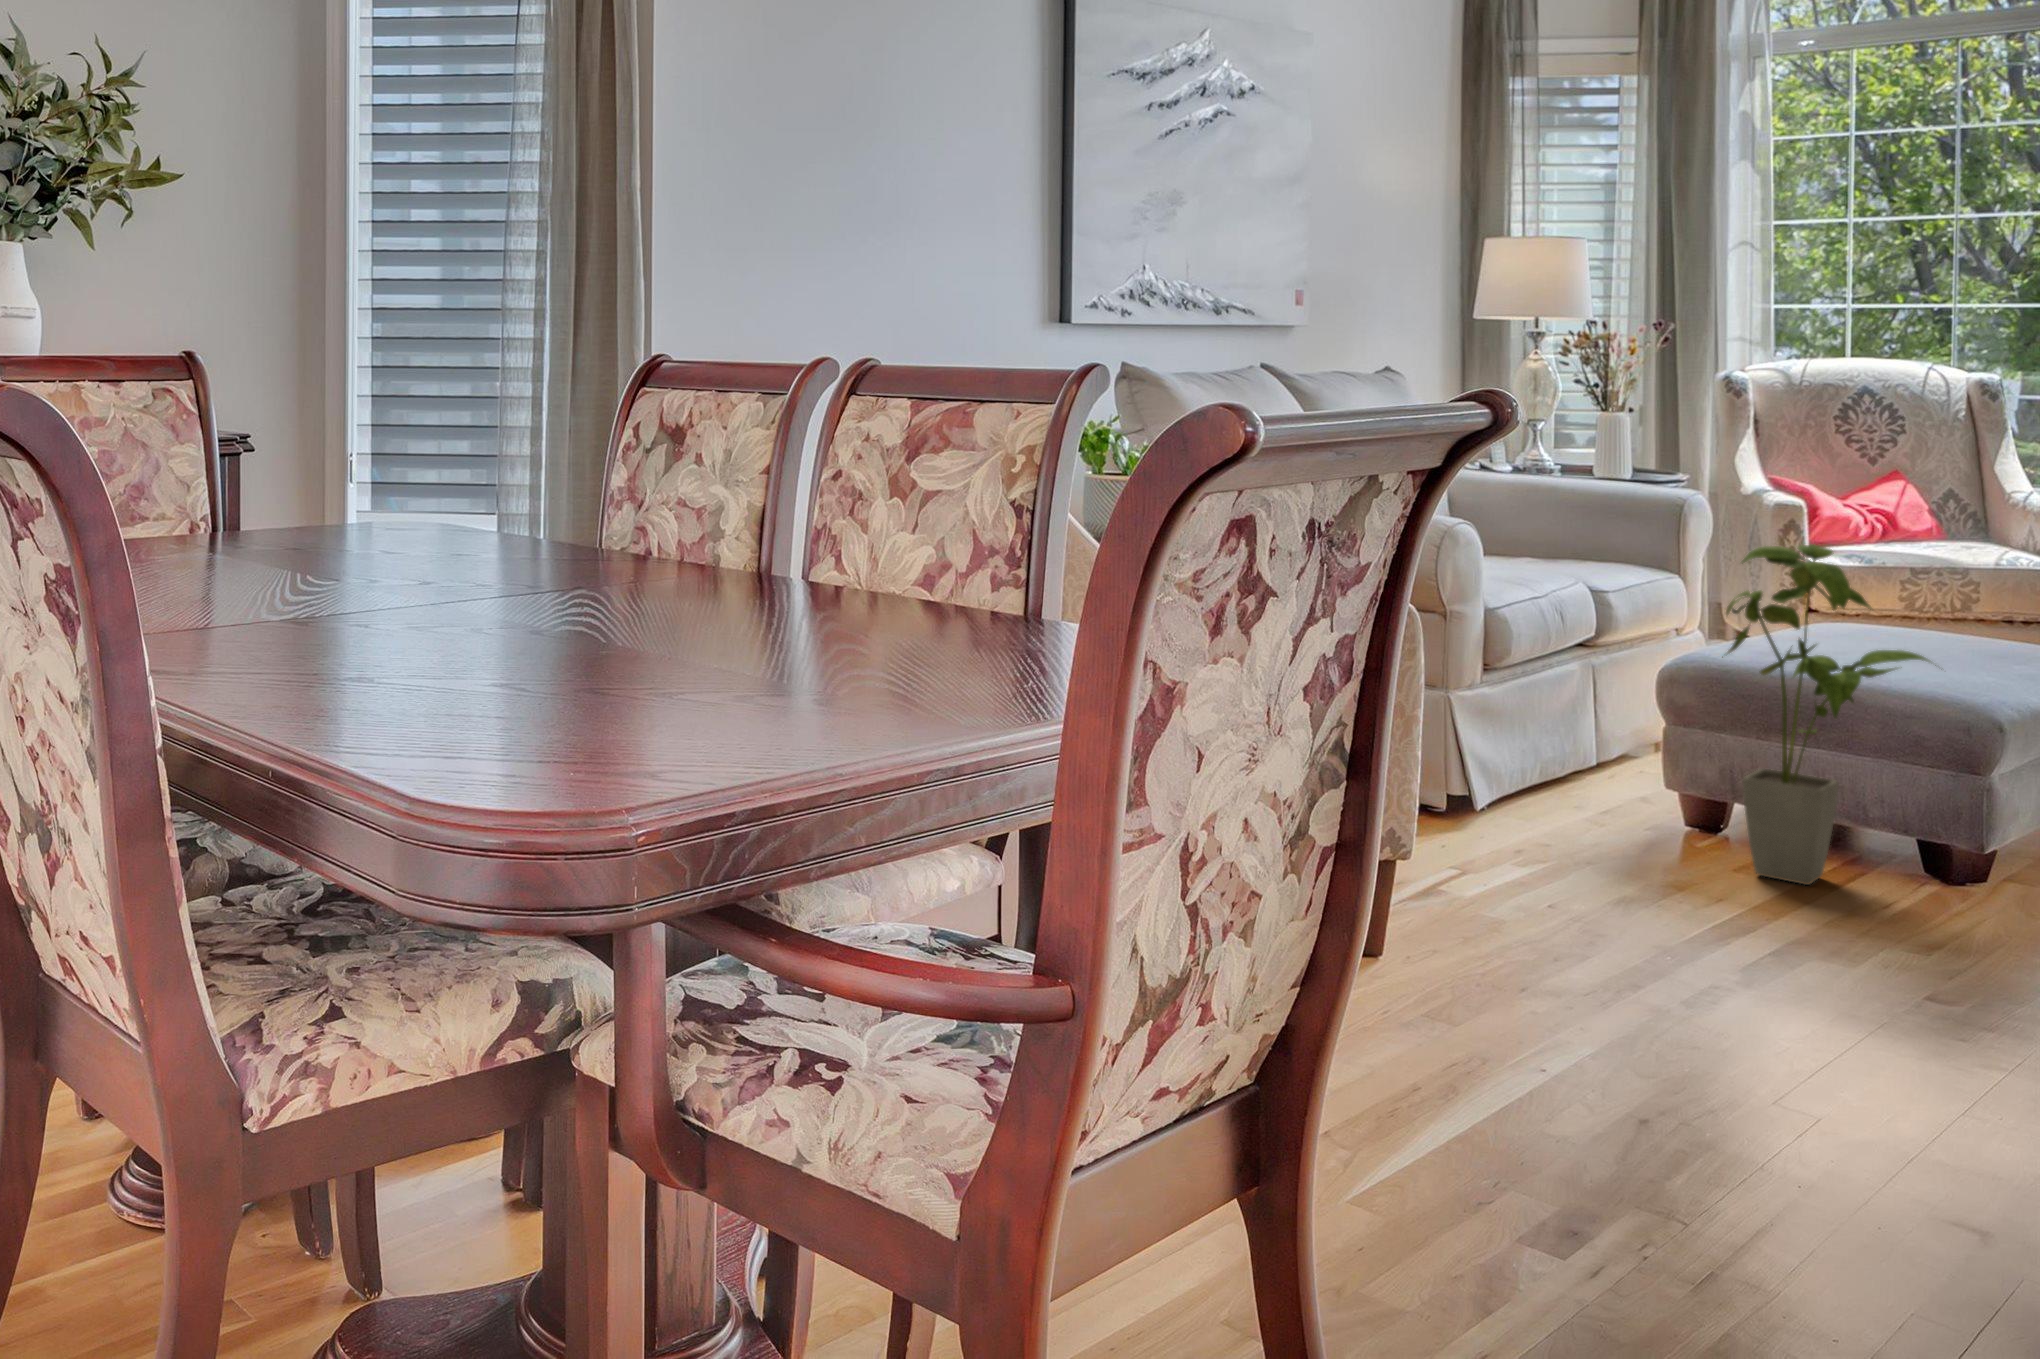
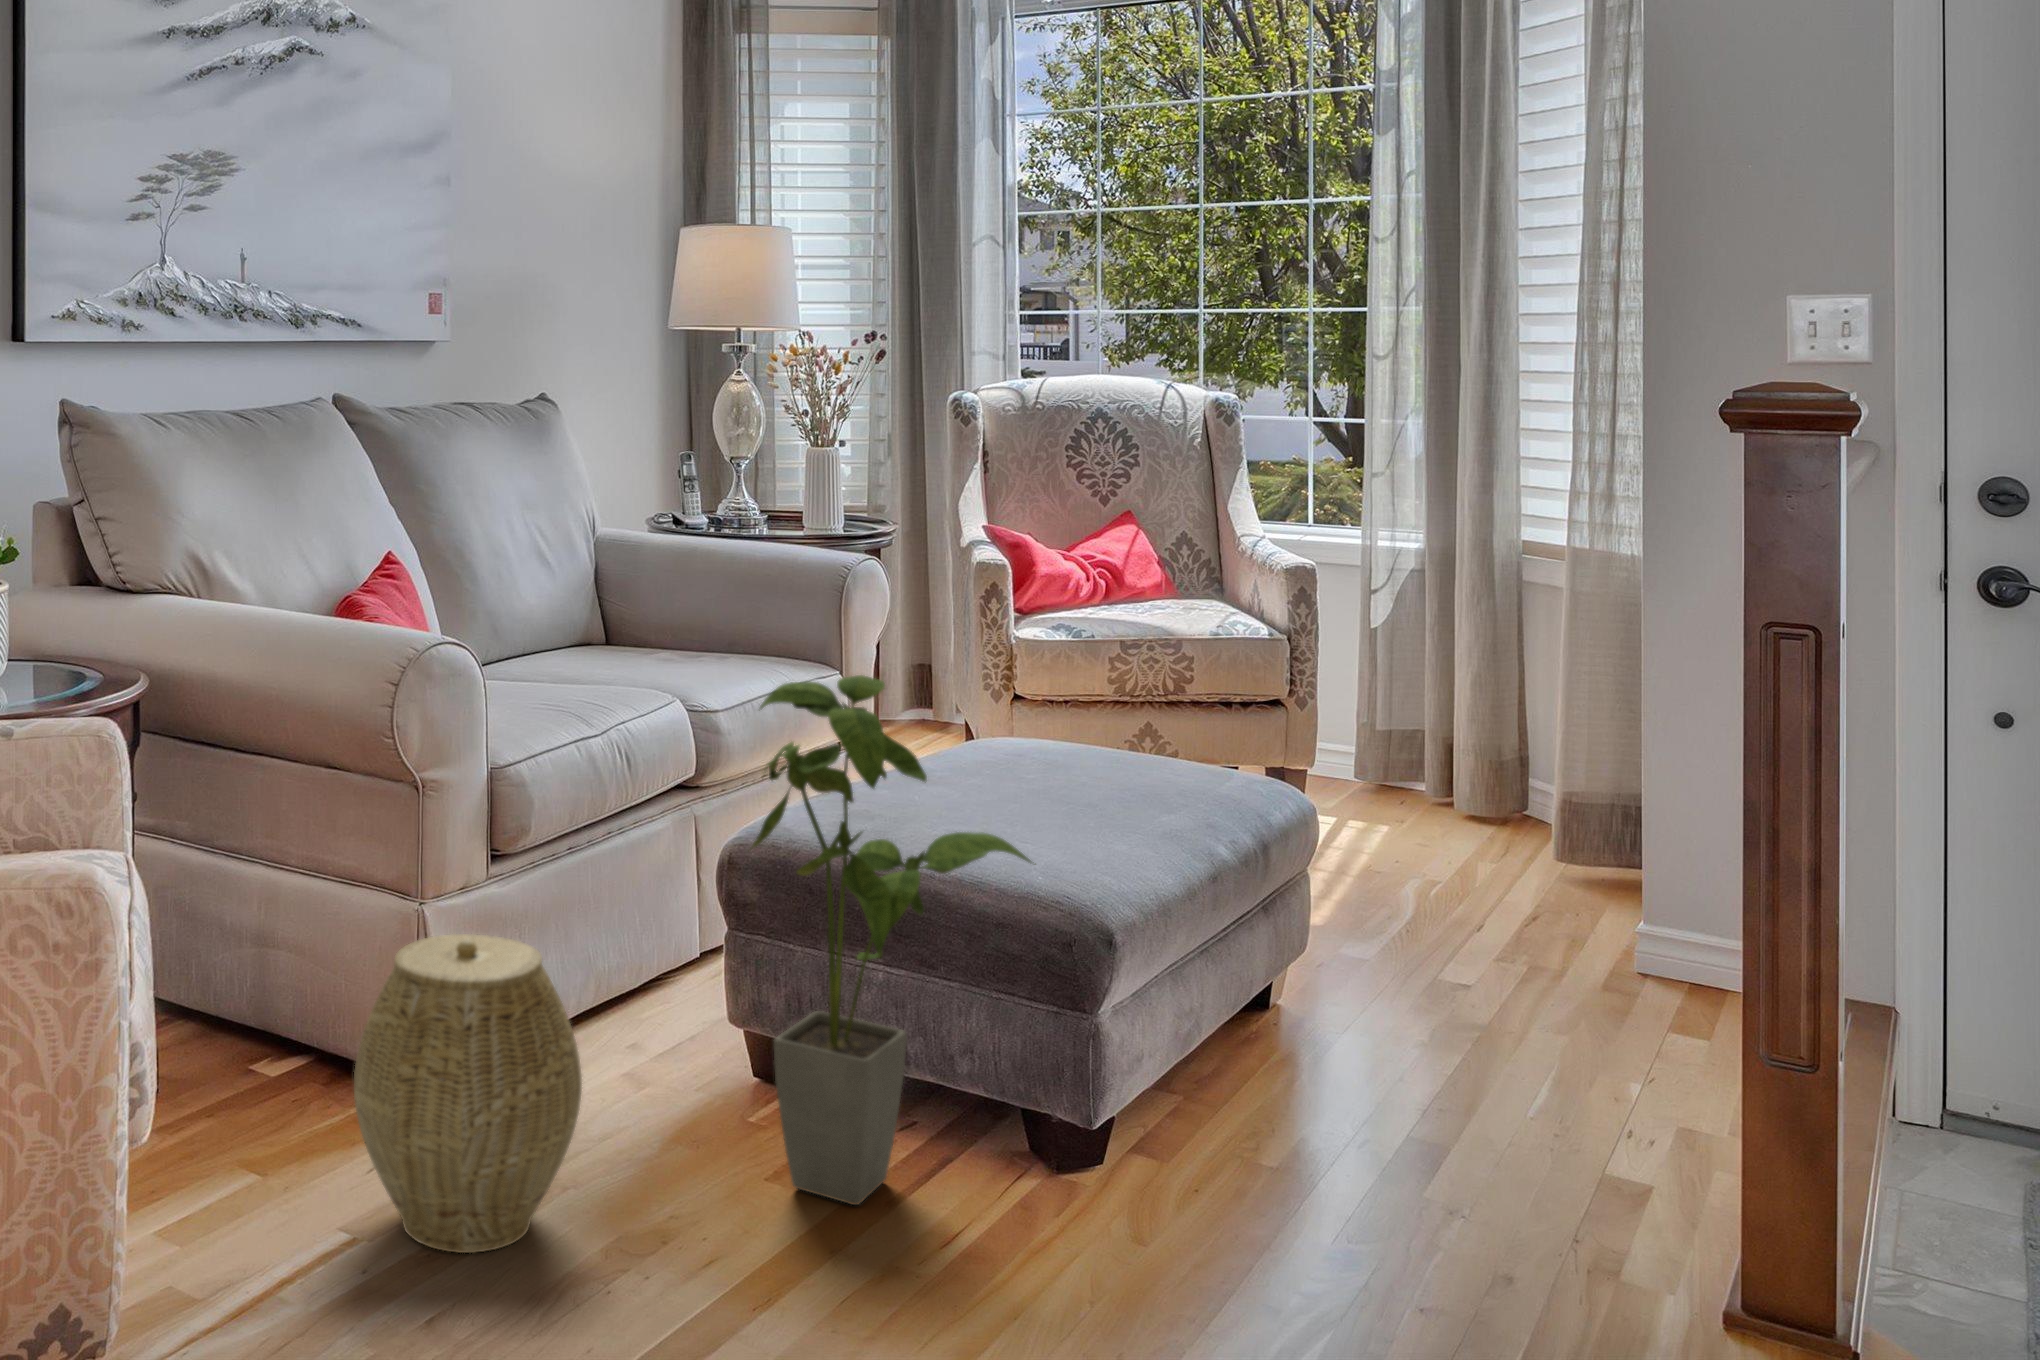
woven basket: none [1458,698,1620,884] -> present [354,934,582,1253]

